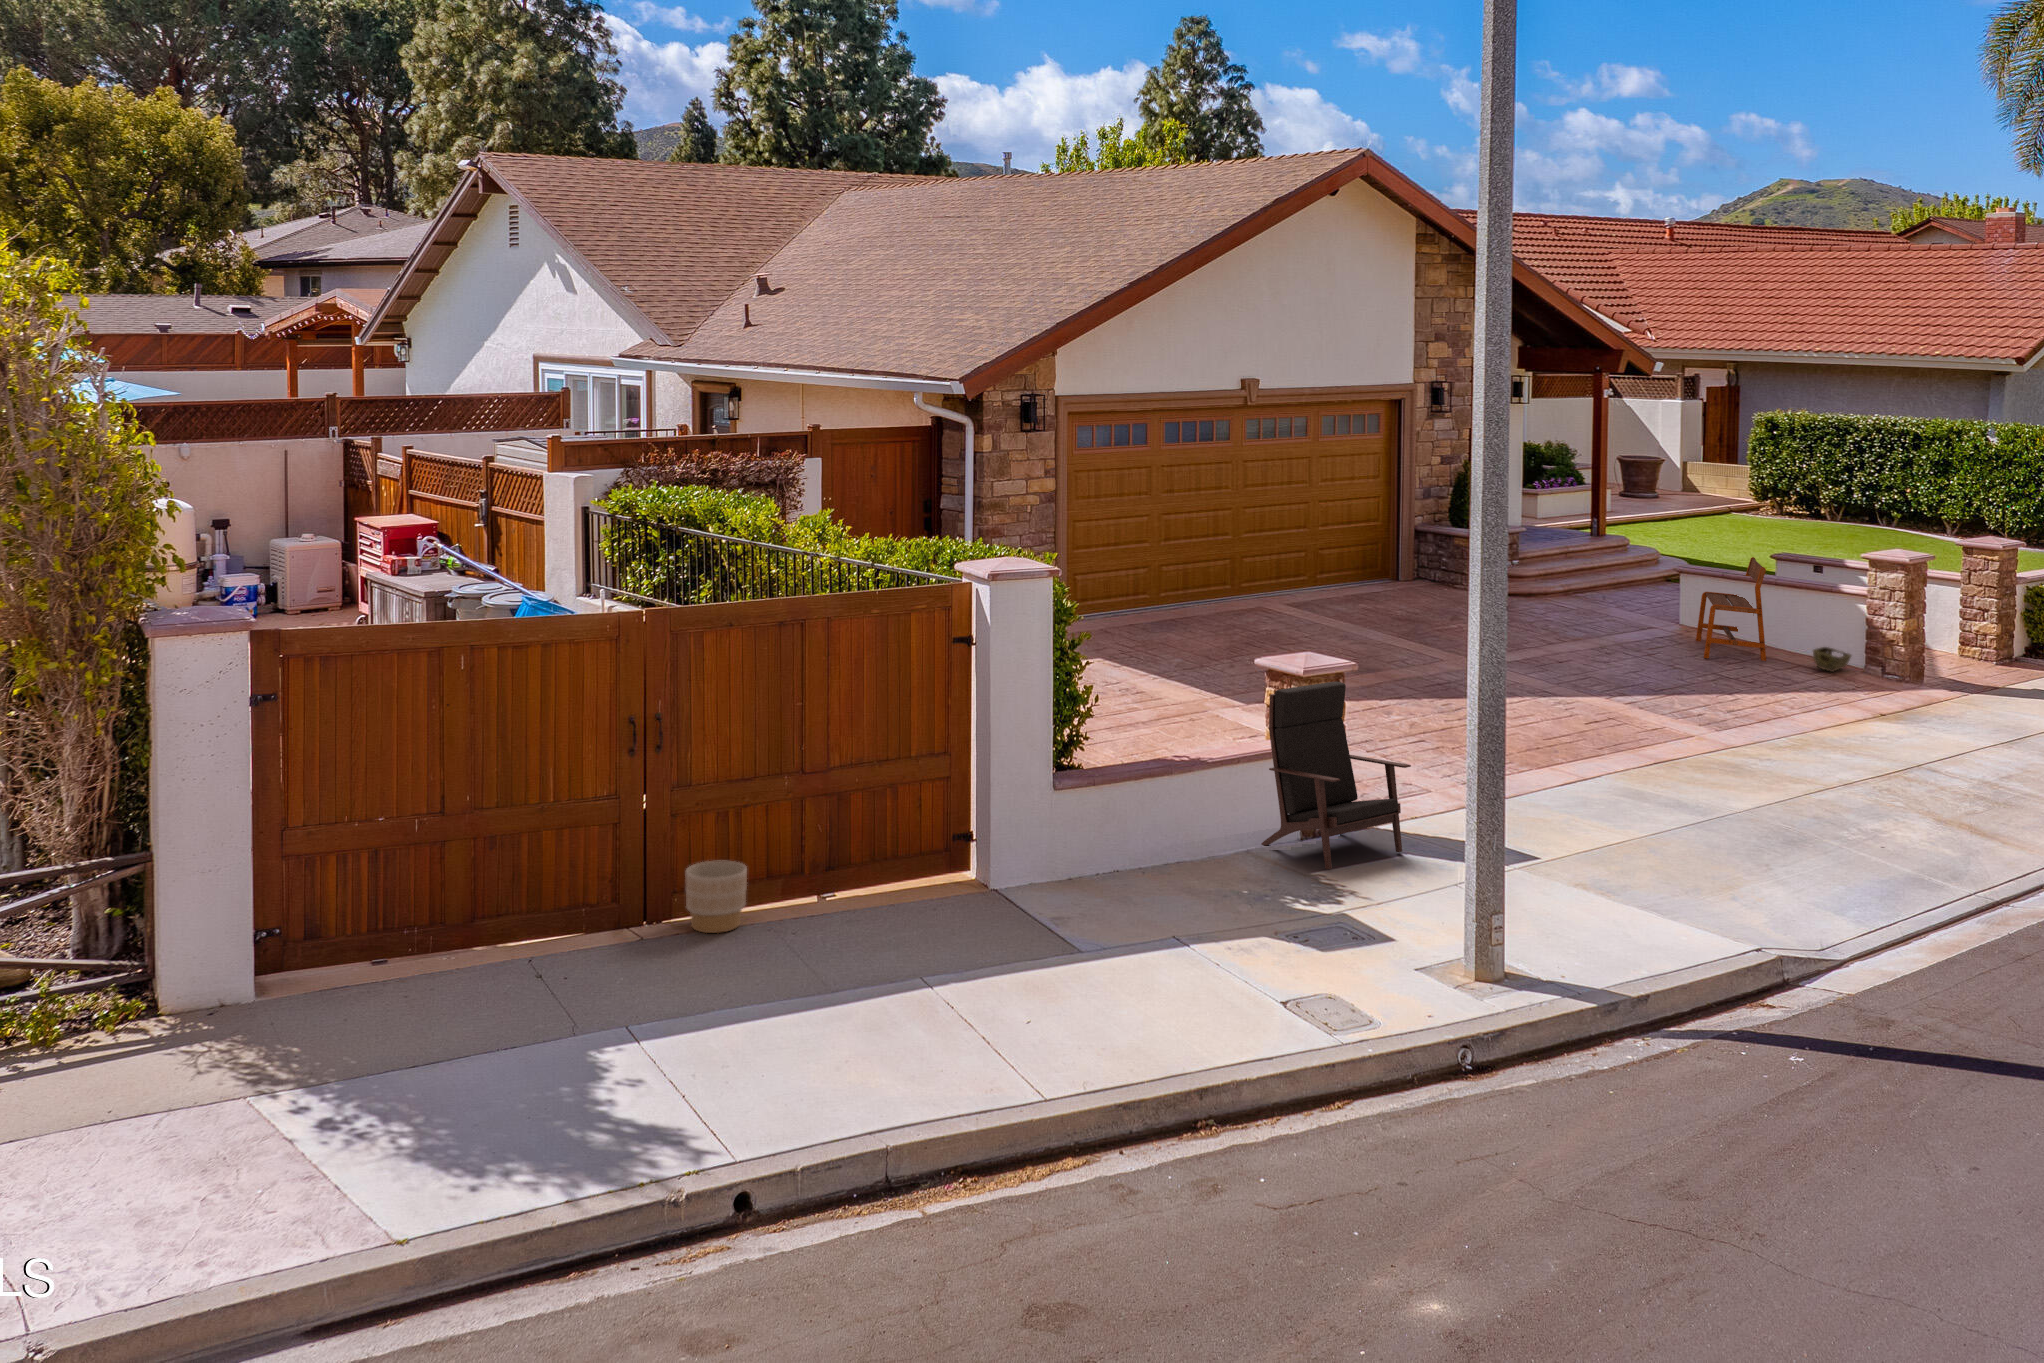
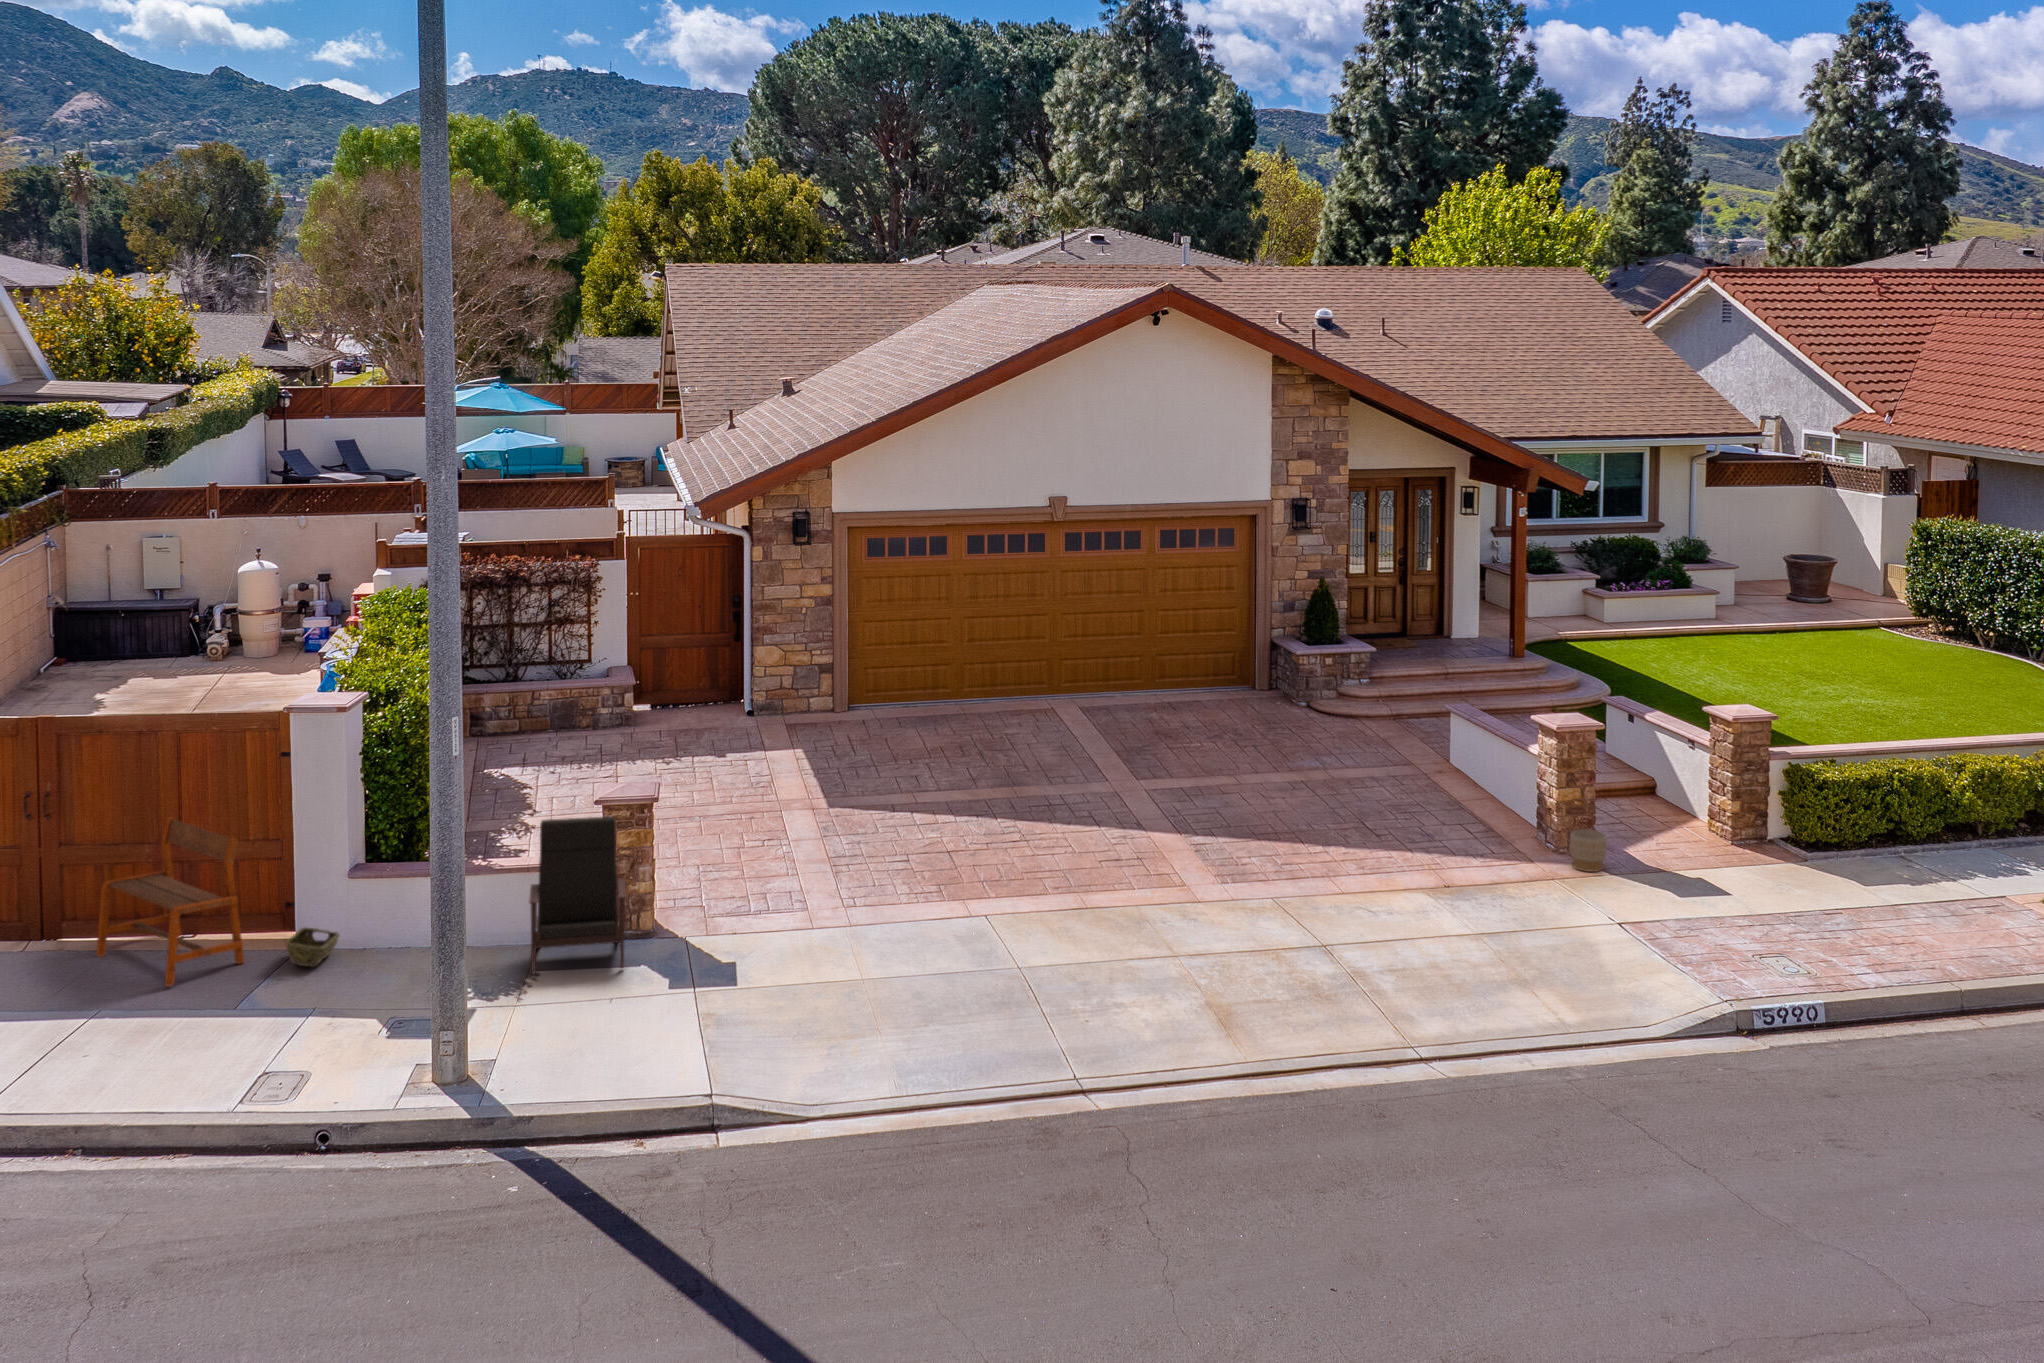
bench: present [1696,557,1766,661] -> present [96,817,244,986]
woven basket: present [1813,647,1851,671] -> present [286,927,339,967]
planter: present [685,860,747,933] -> present [1570,830,1607,872]

